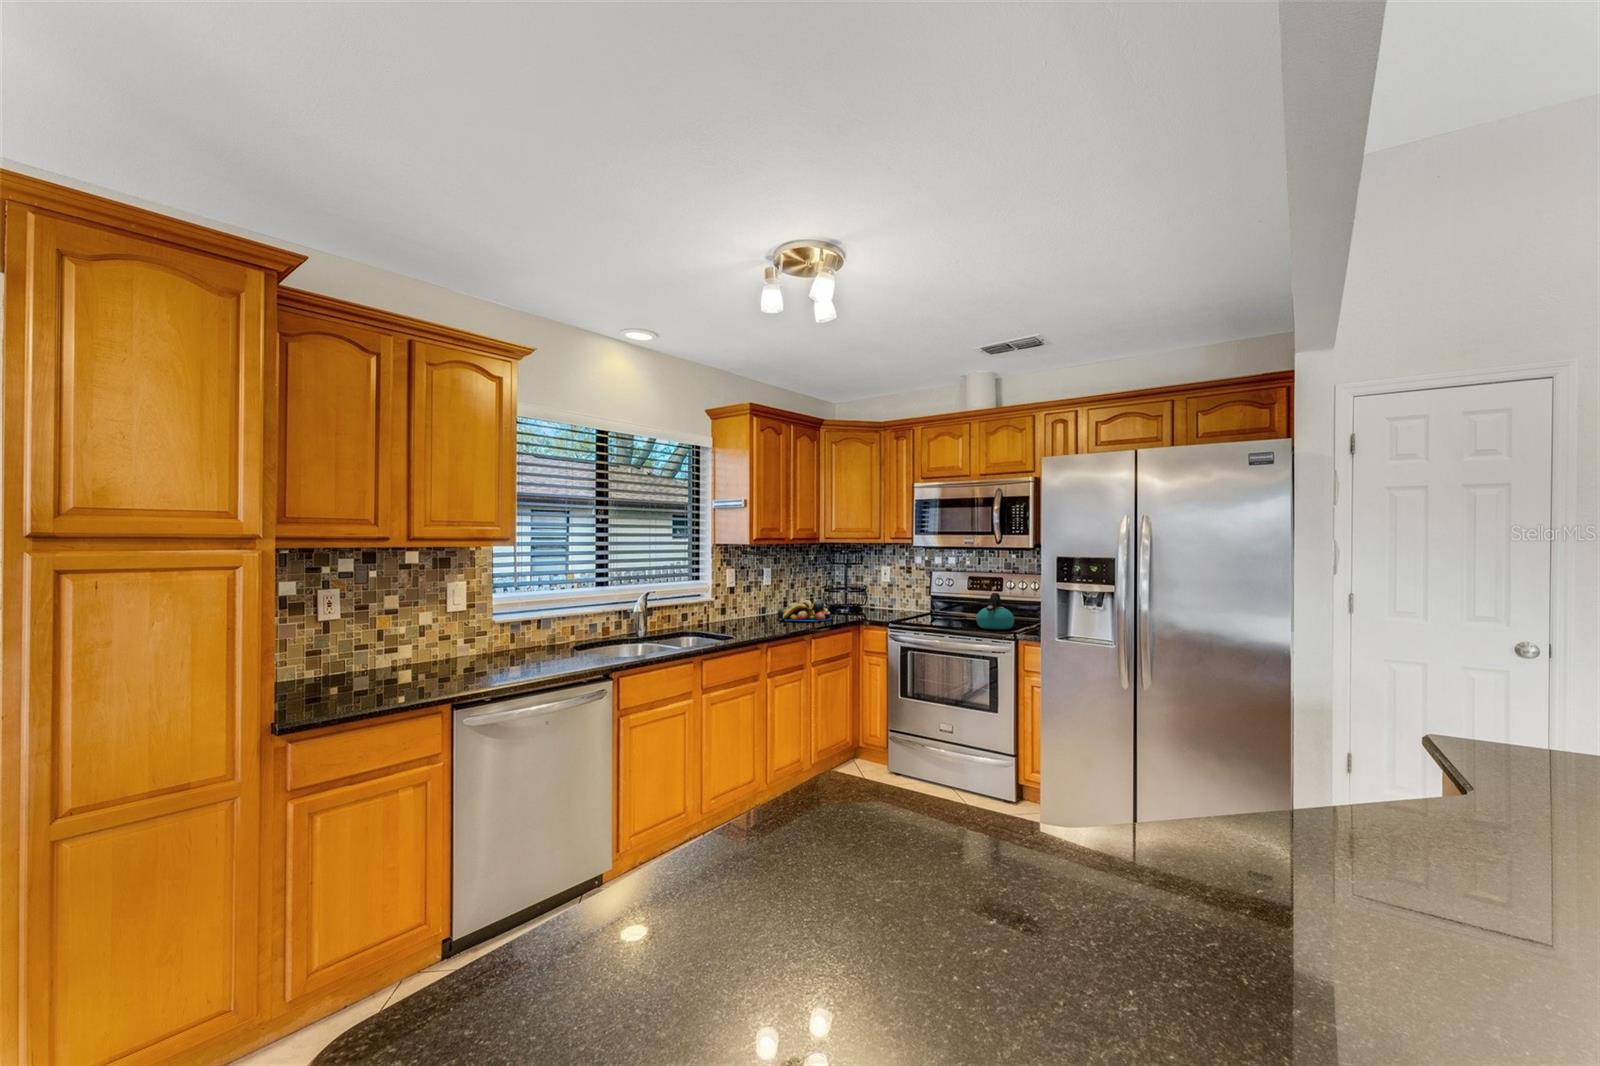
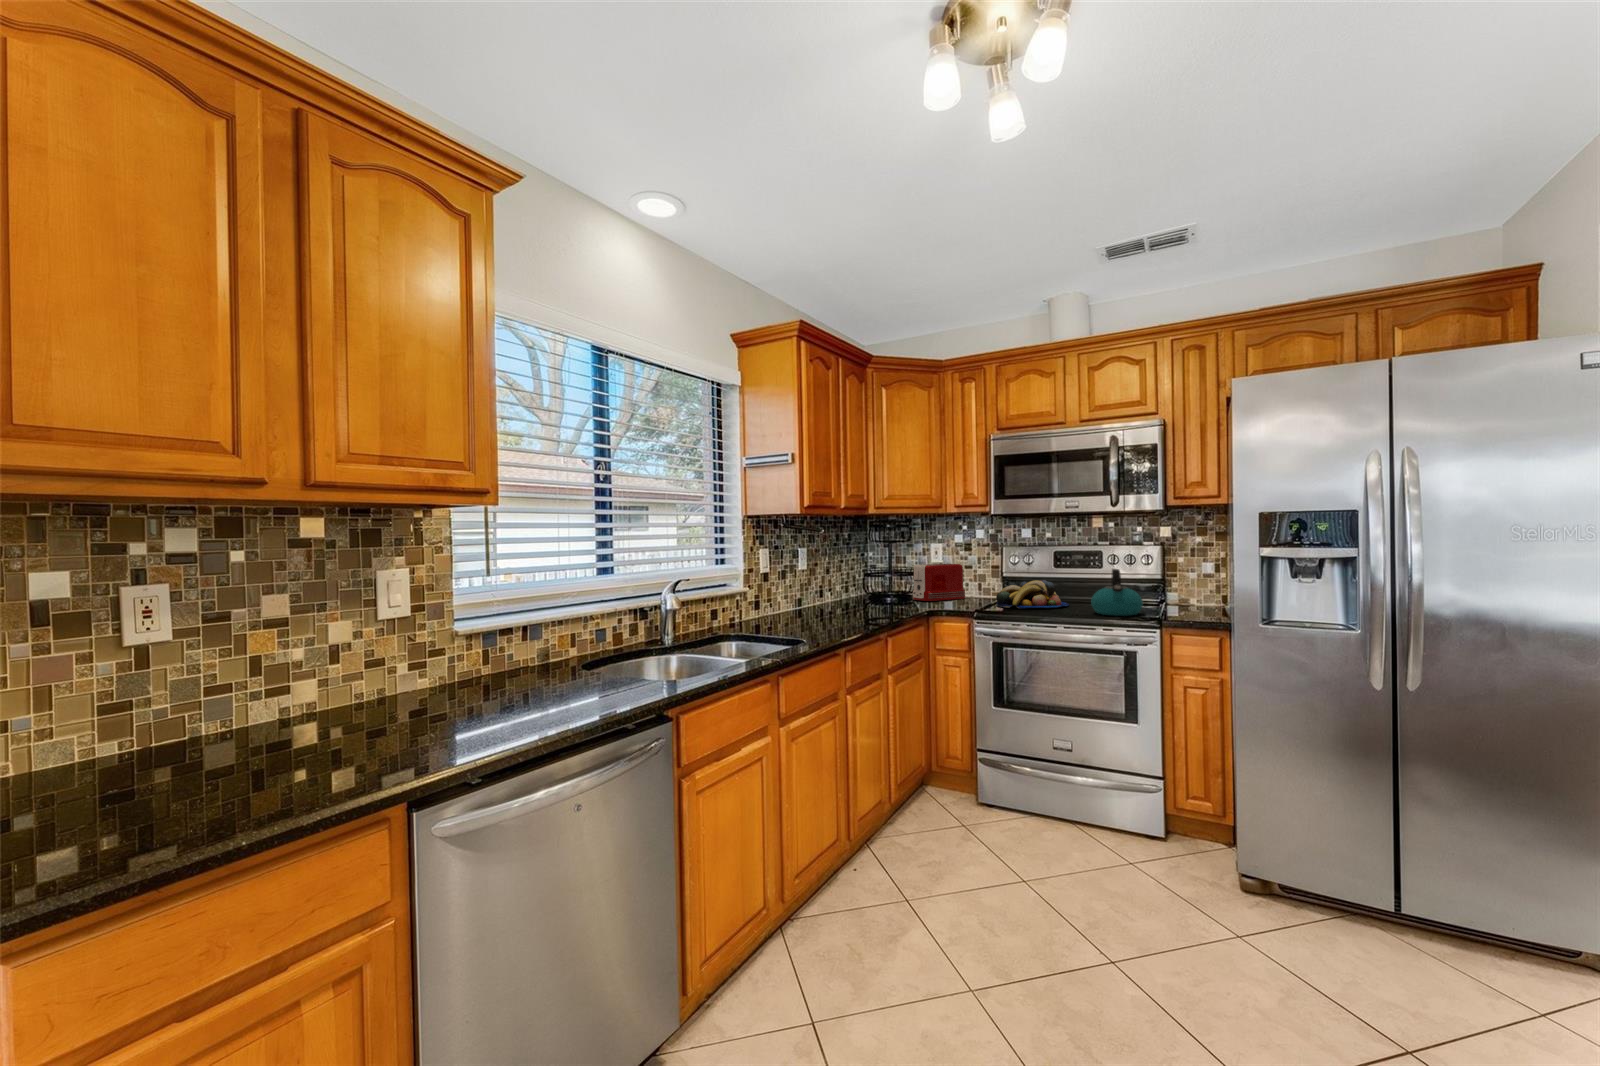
toaster: none [860,583,904,613] -> present [913,564,965,601]
fruit bowl: present [777,600,832,622] -> present [996,580,1069,608]

